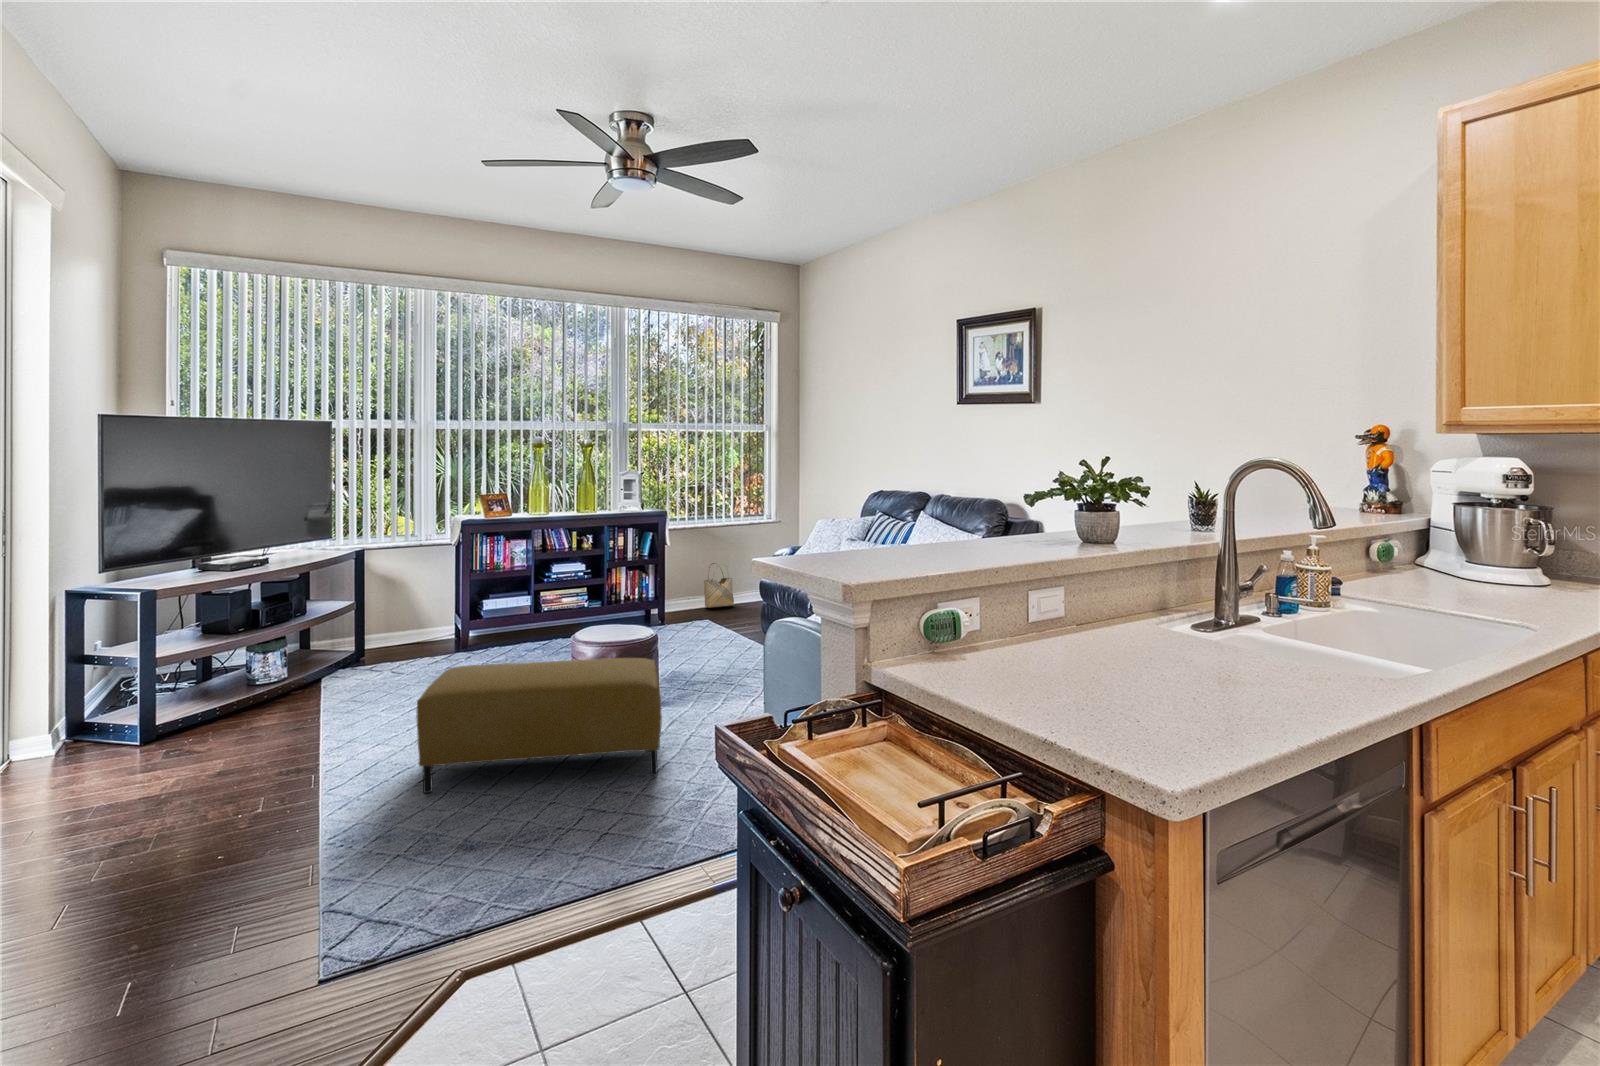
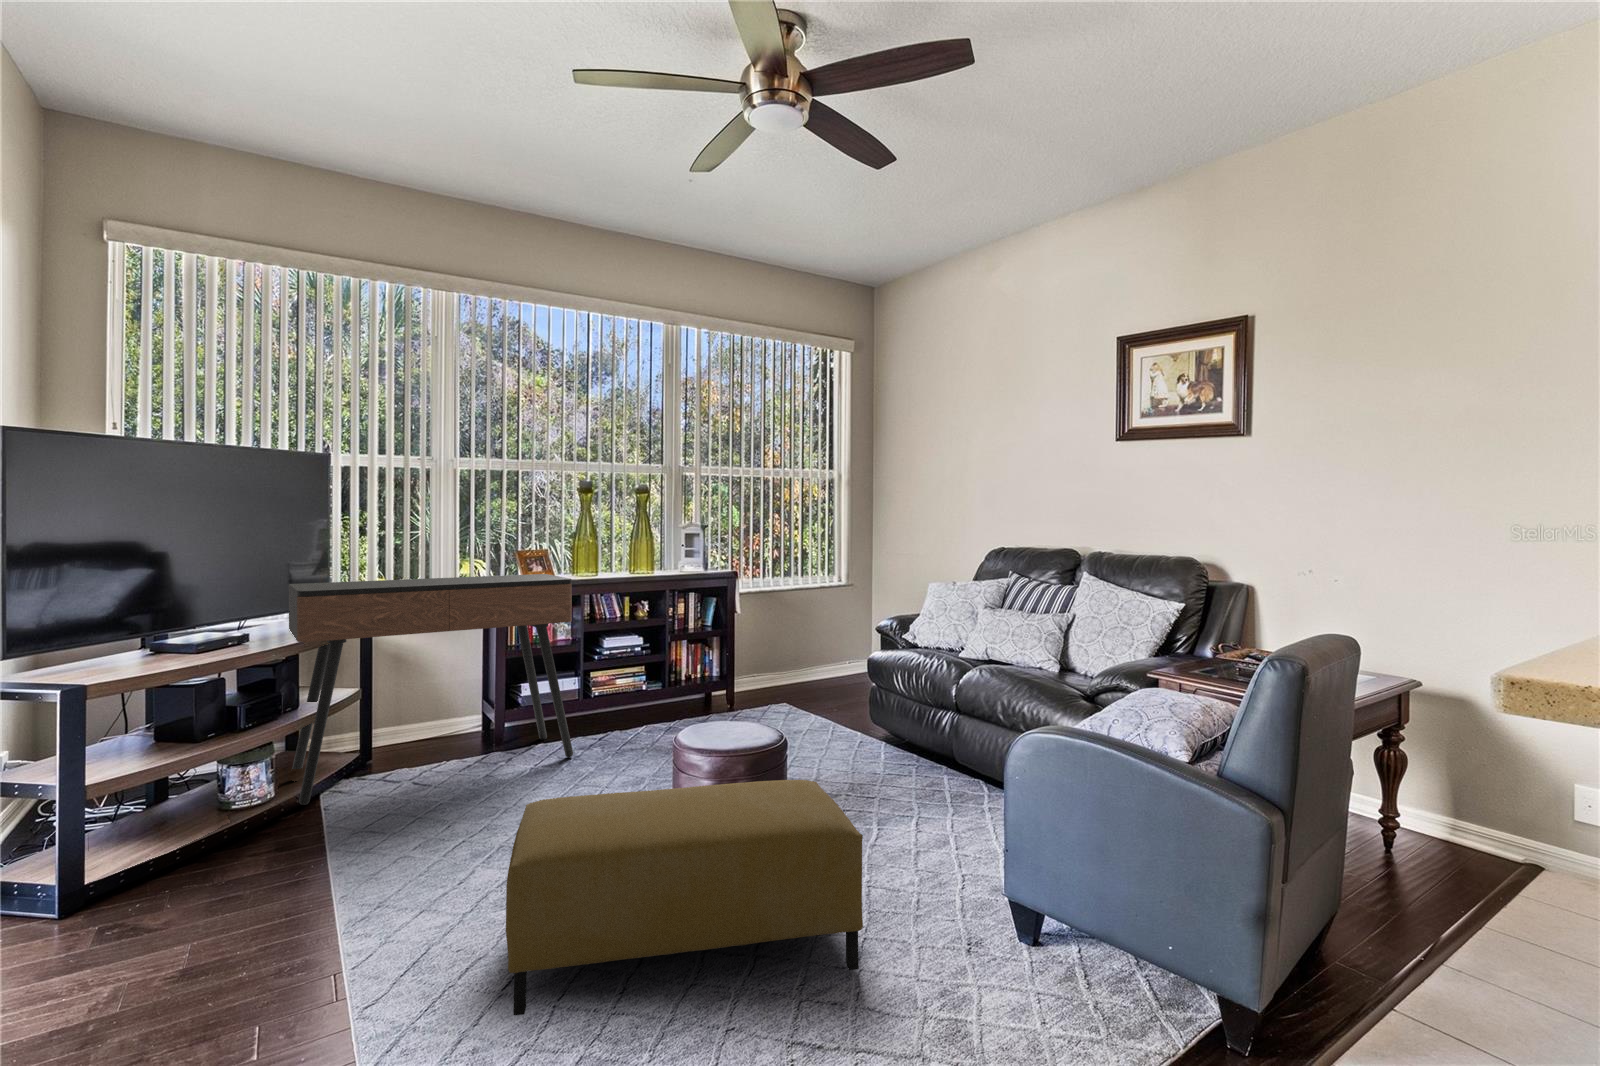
console table: none [298,514,521,682] -> present [289,574,573,805]
woven basket: present [704,563,734,608] -> none [772,632,806,686]

